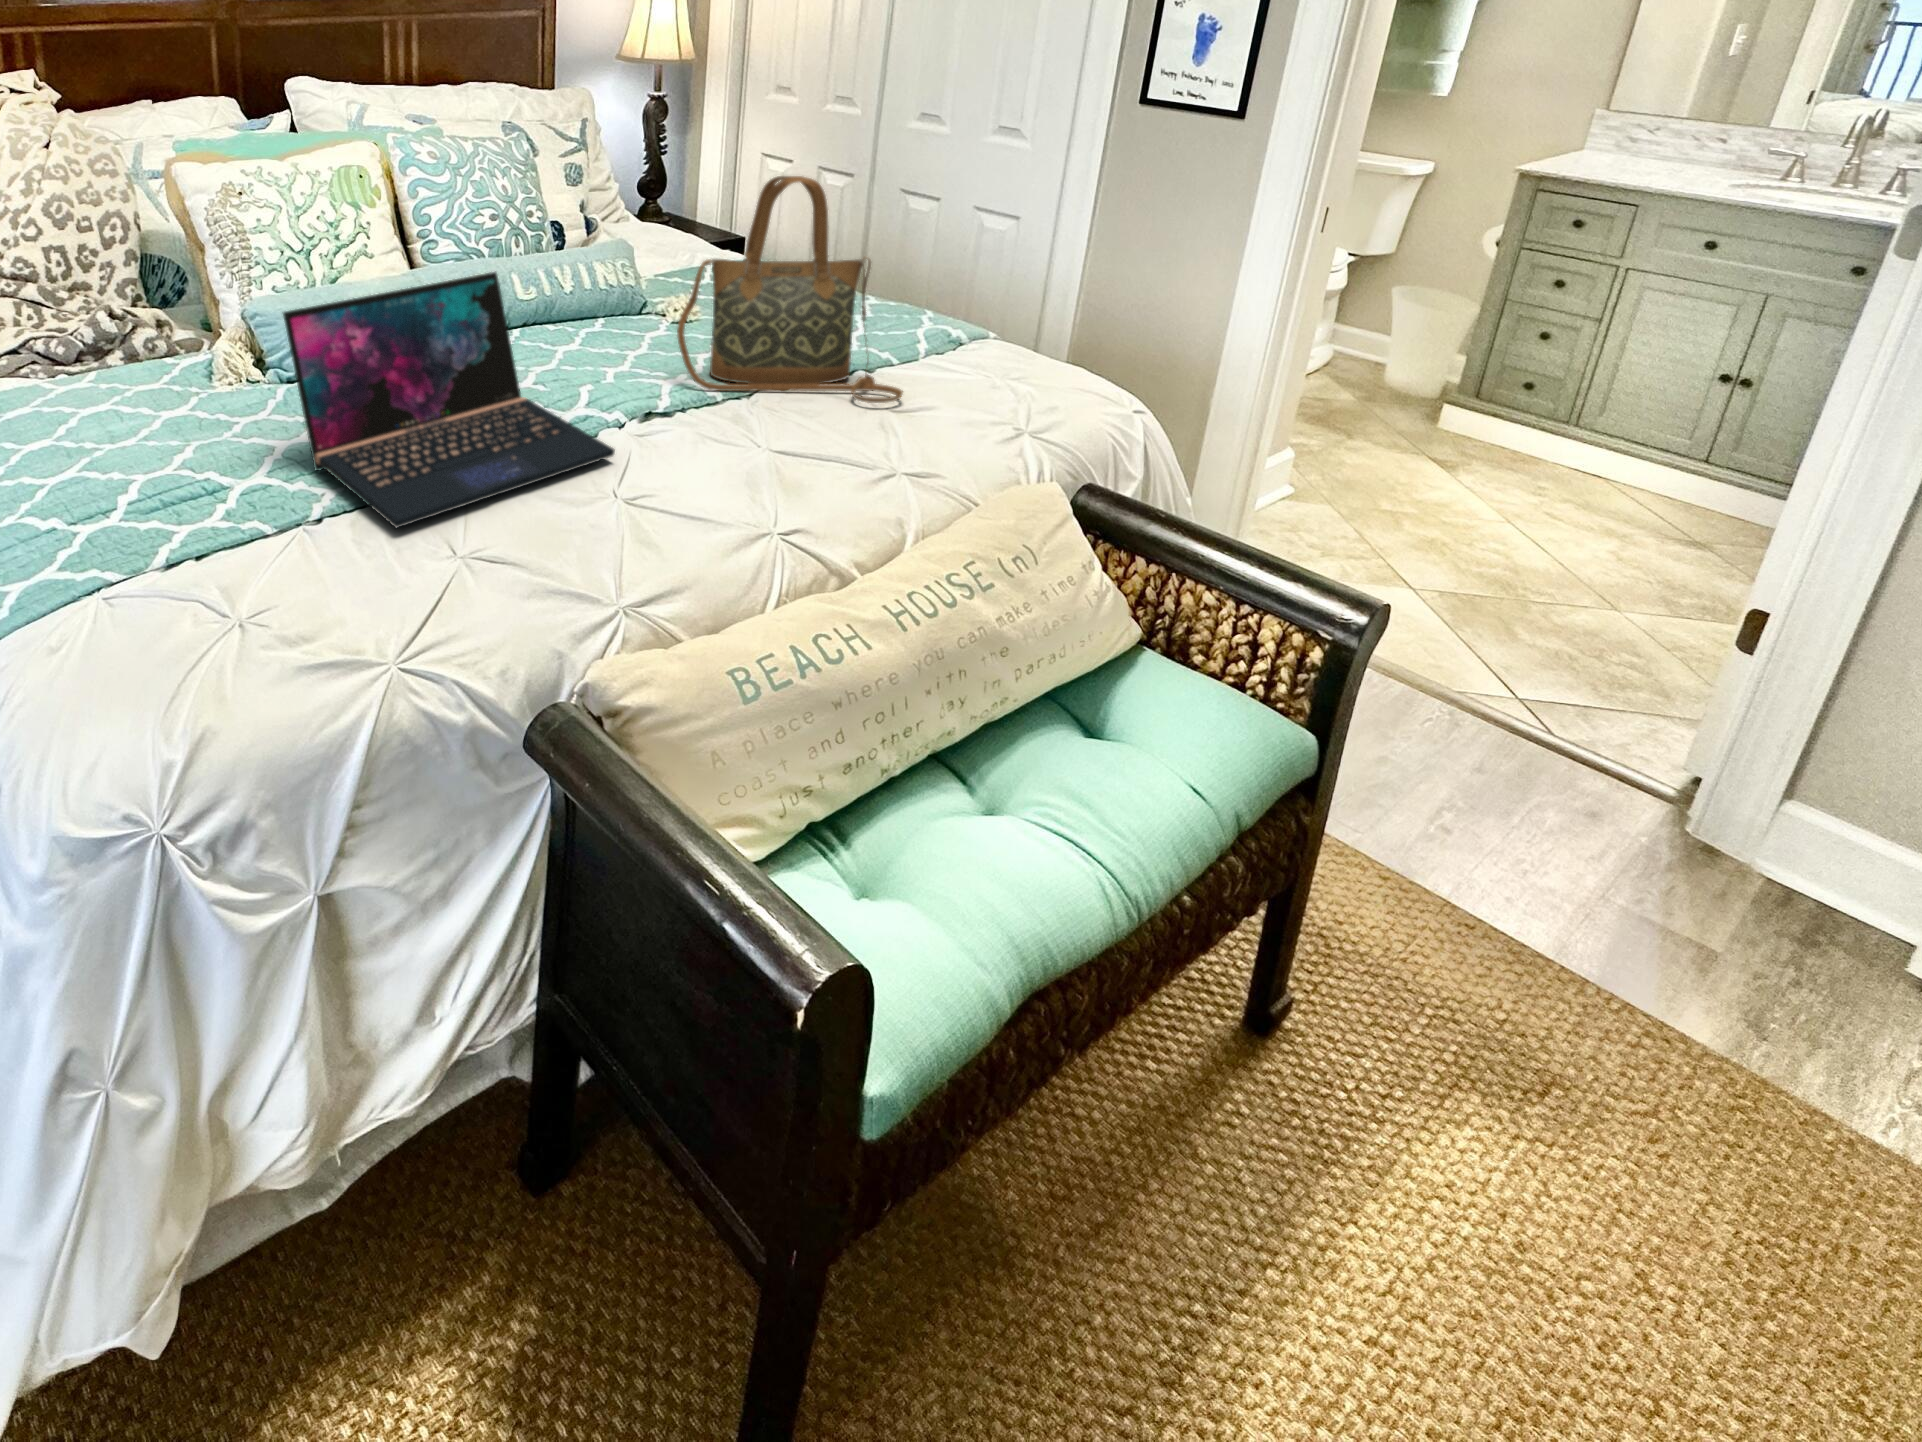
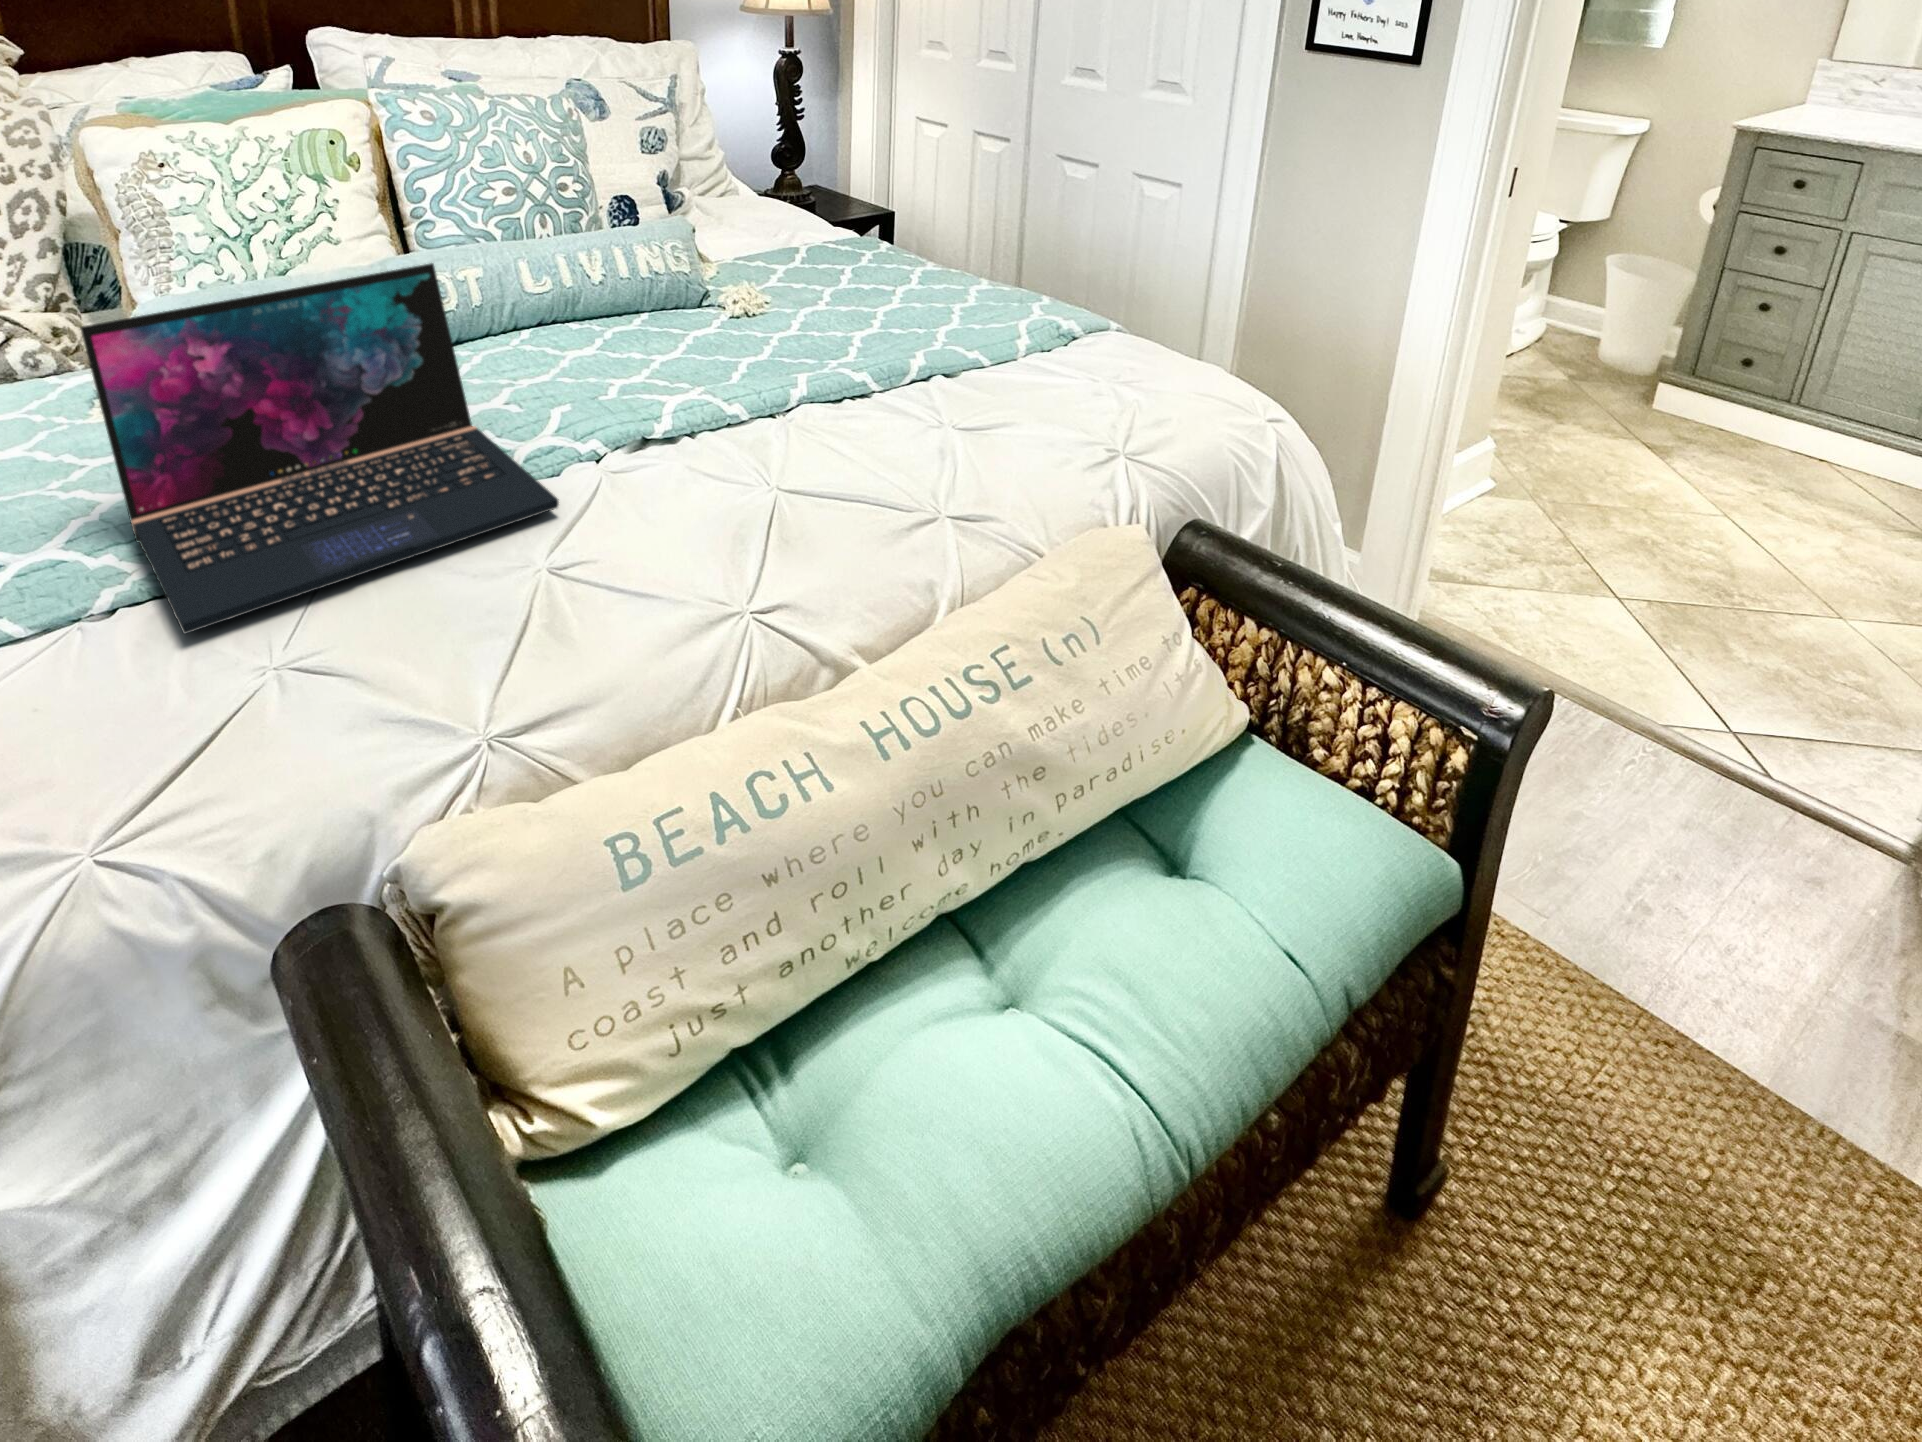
handbag: present [677,176,903,403] -> none [694,134,974,421]

